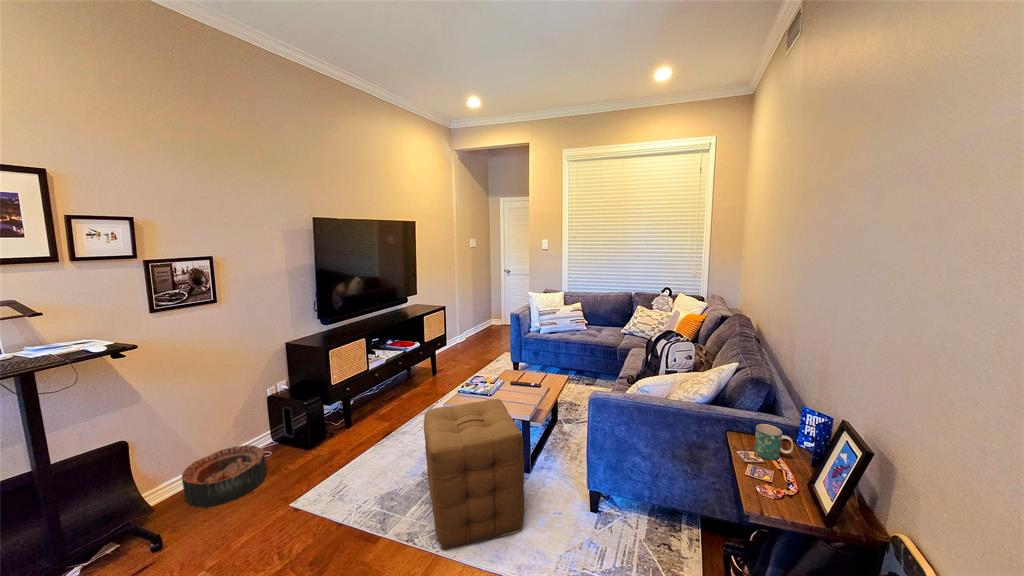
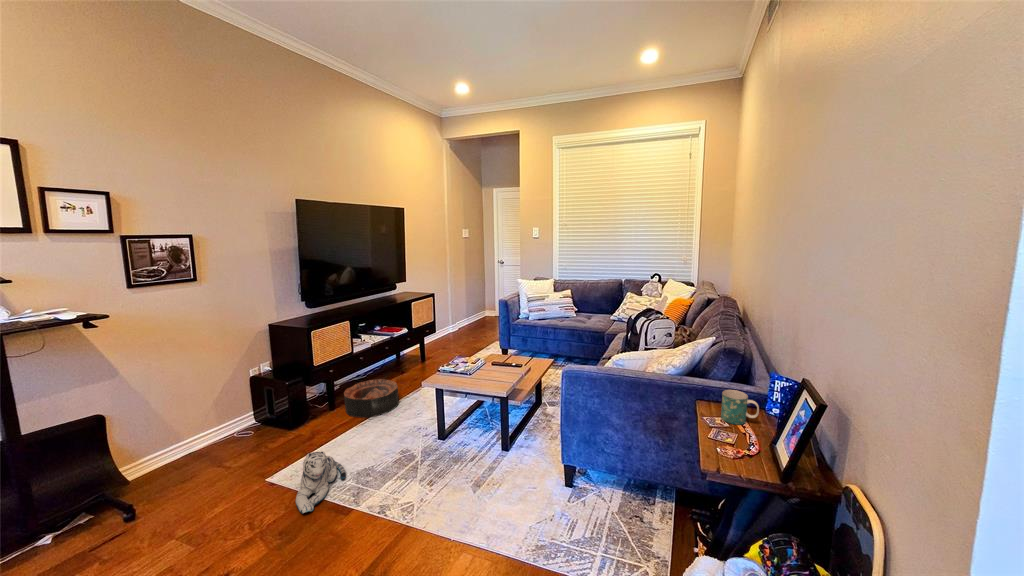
ottoman: present [424,399,524,550] -> none [397,375,497,522]
basket: present [182,445,267,508] -> present [344,379,399,418]
plush toy: none [322,478,370,542] -> present [296,452,346,514]

